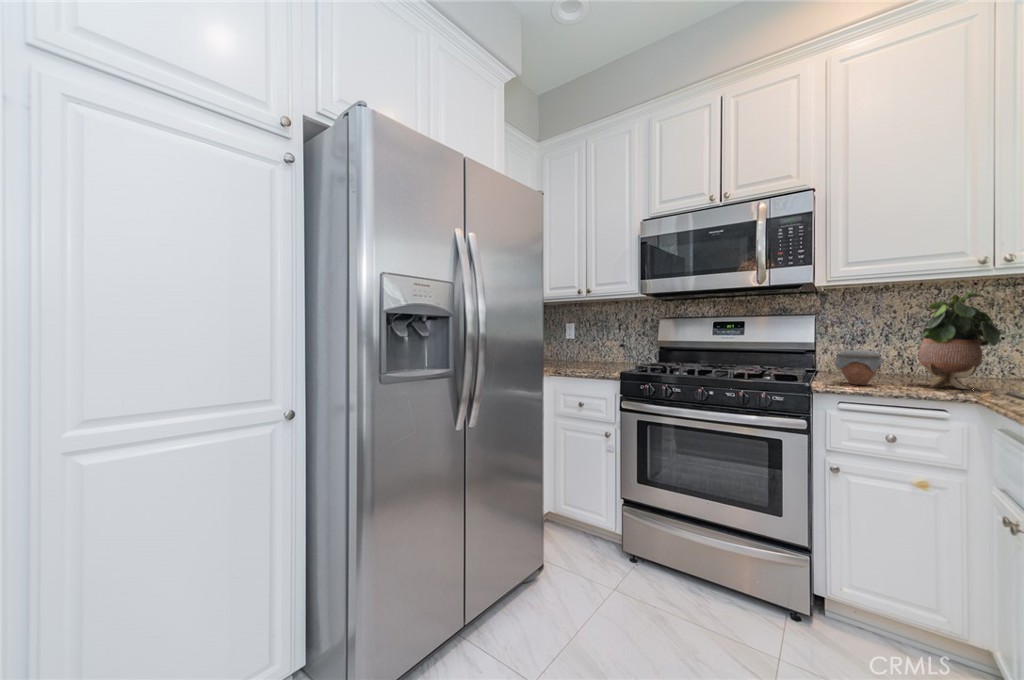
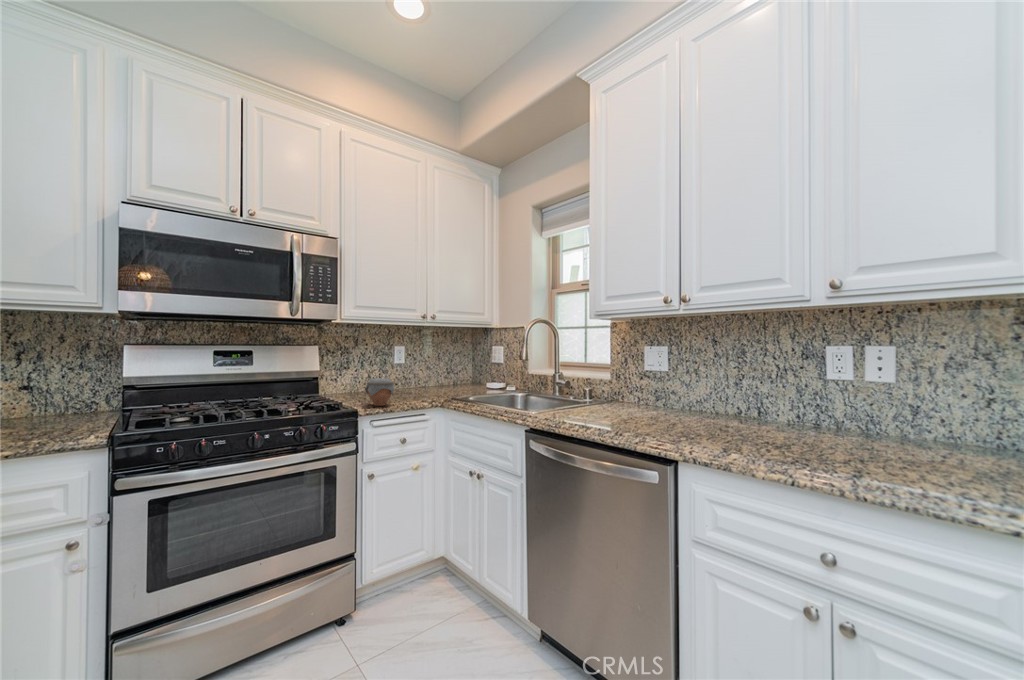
potted plant: present [918,291,1000,389] -> none [404,337,442,401]

